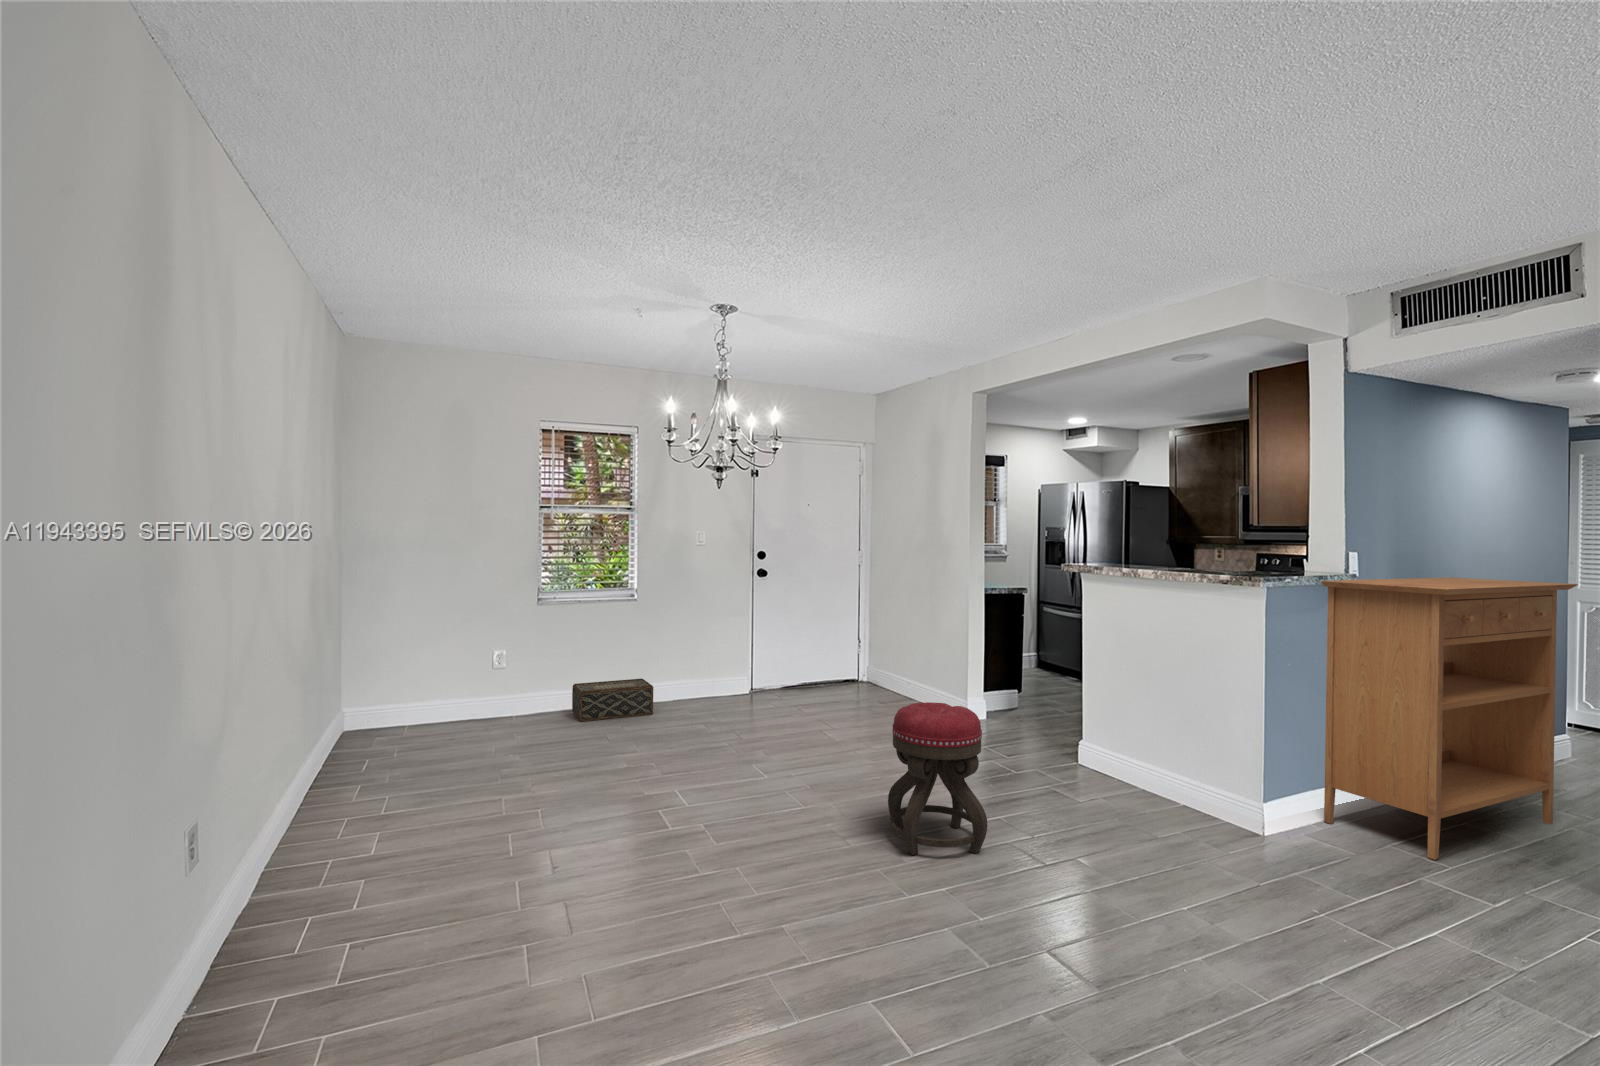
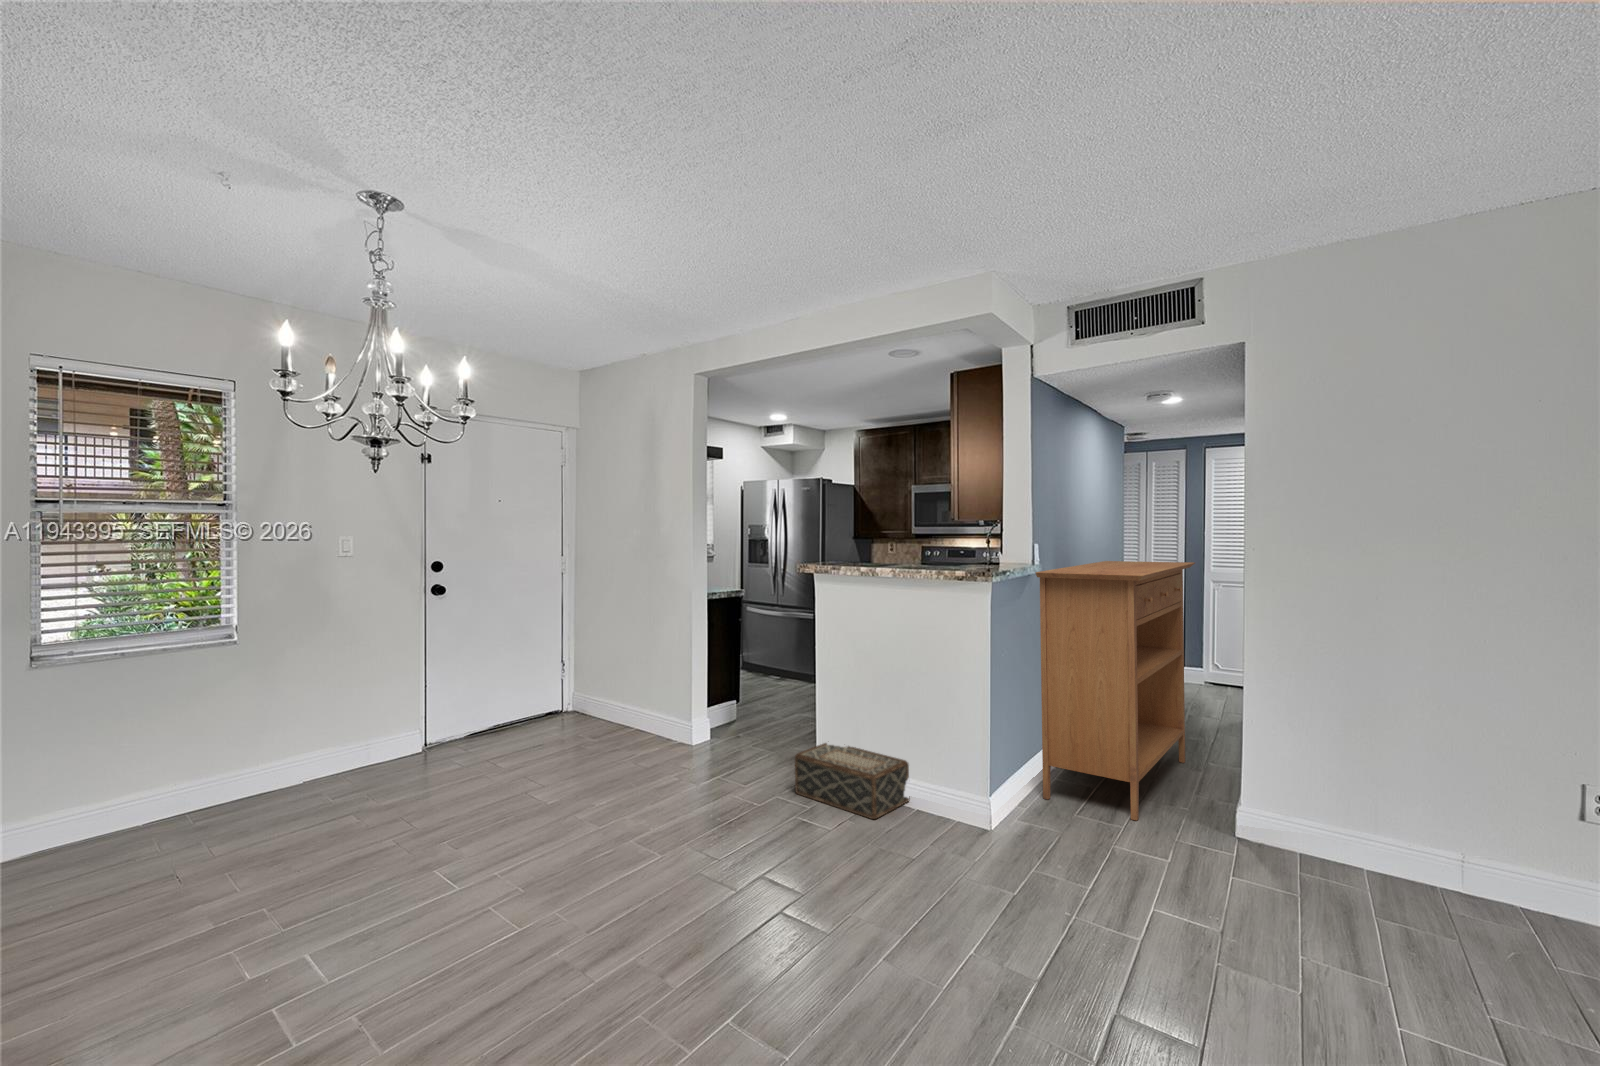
woven basket: present [572,679,653,721] -> present [795,743,909,819]
ottoman: present [888,702,987,855] -> none [632,750,760,957]

